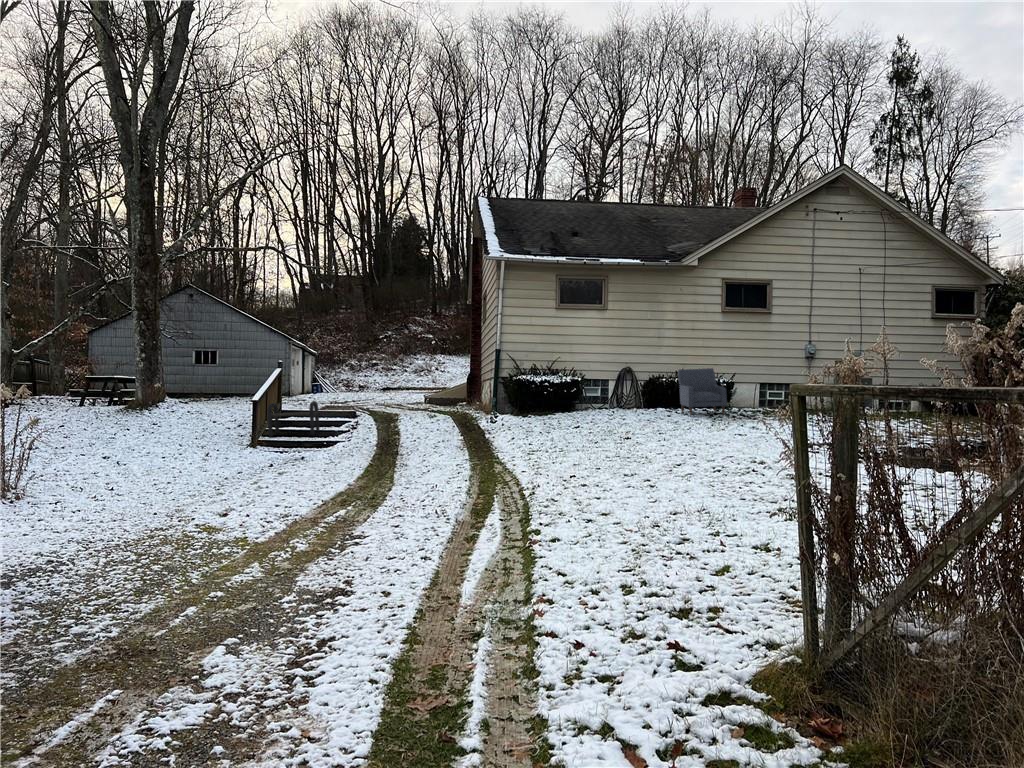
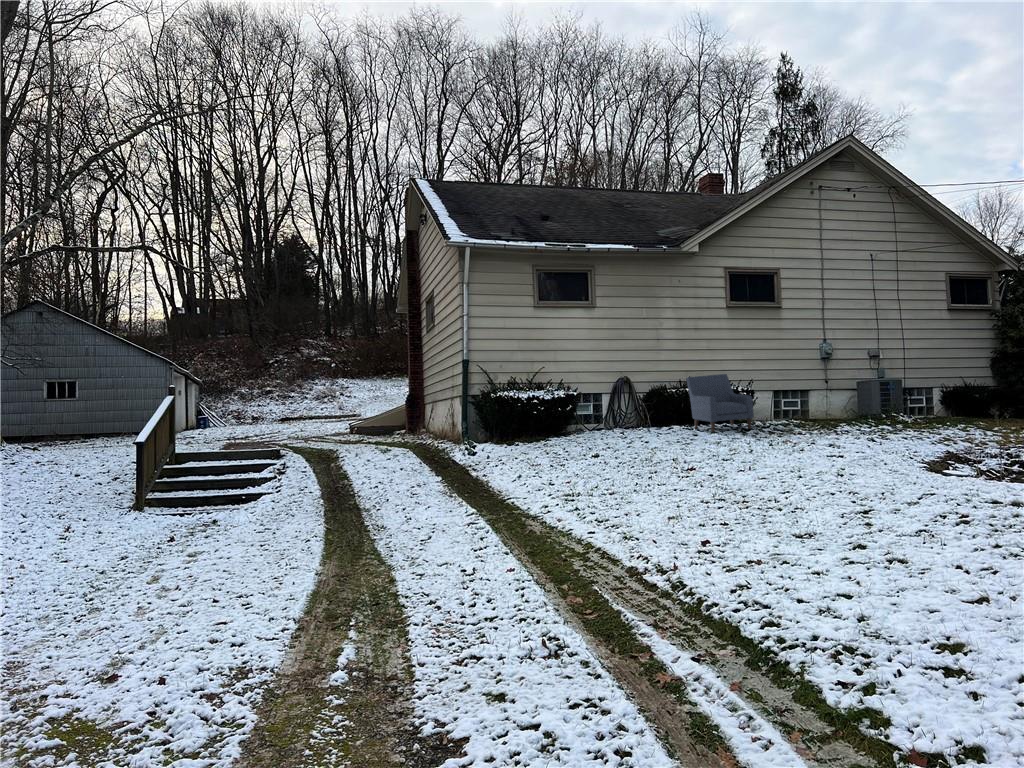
bench: present [268,401,320,437] -> none [154,439,231,494]

